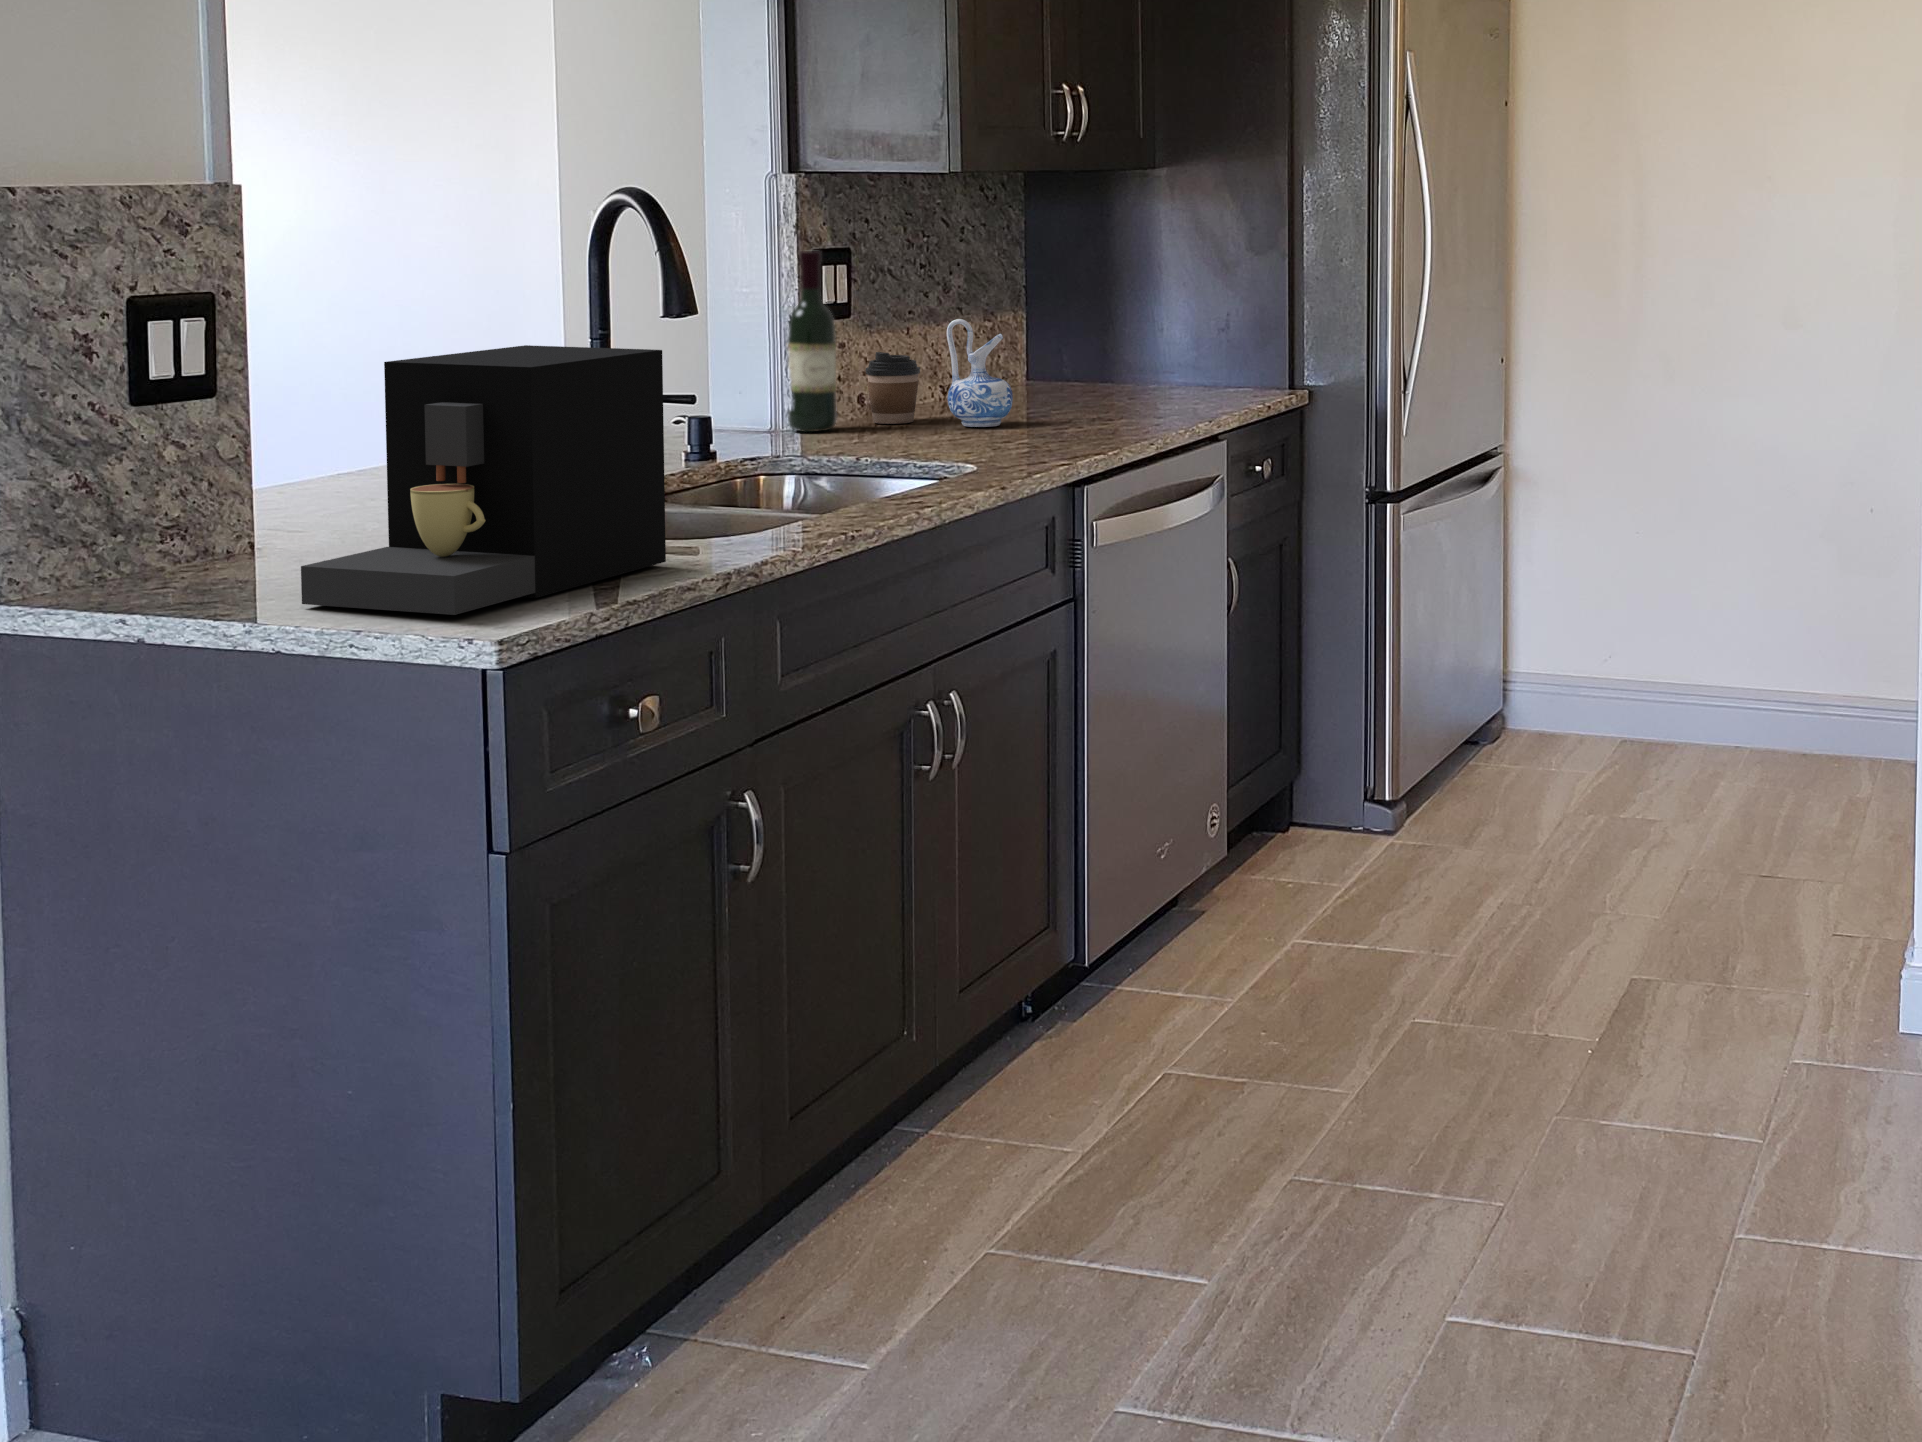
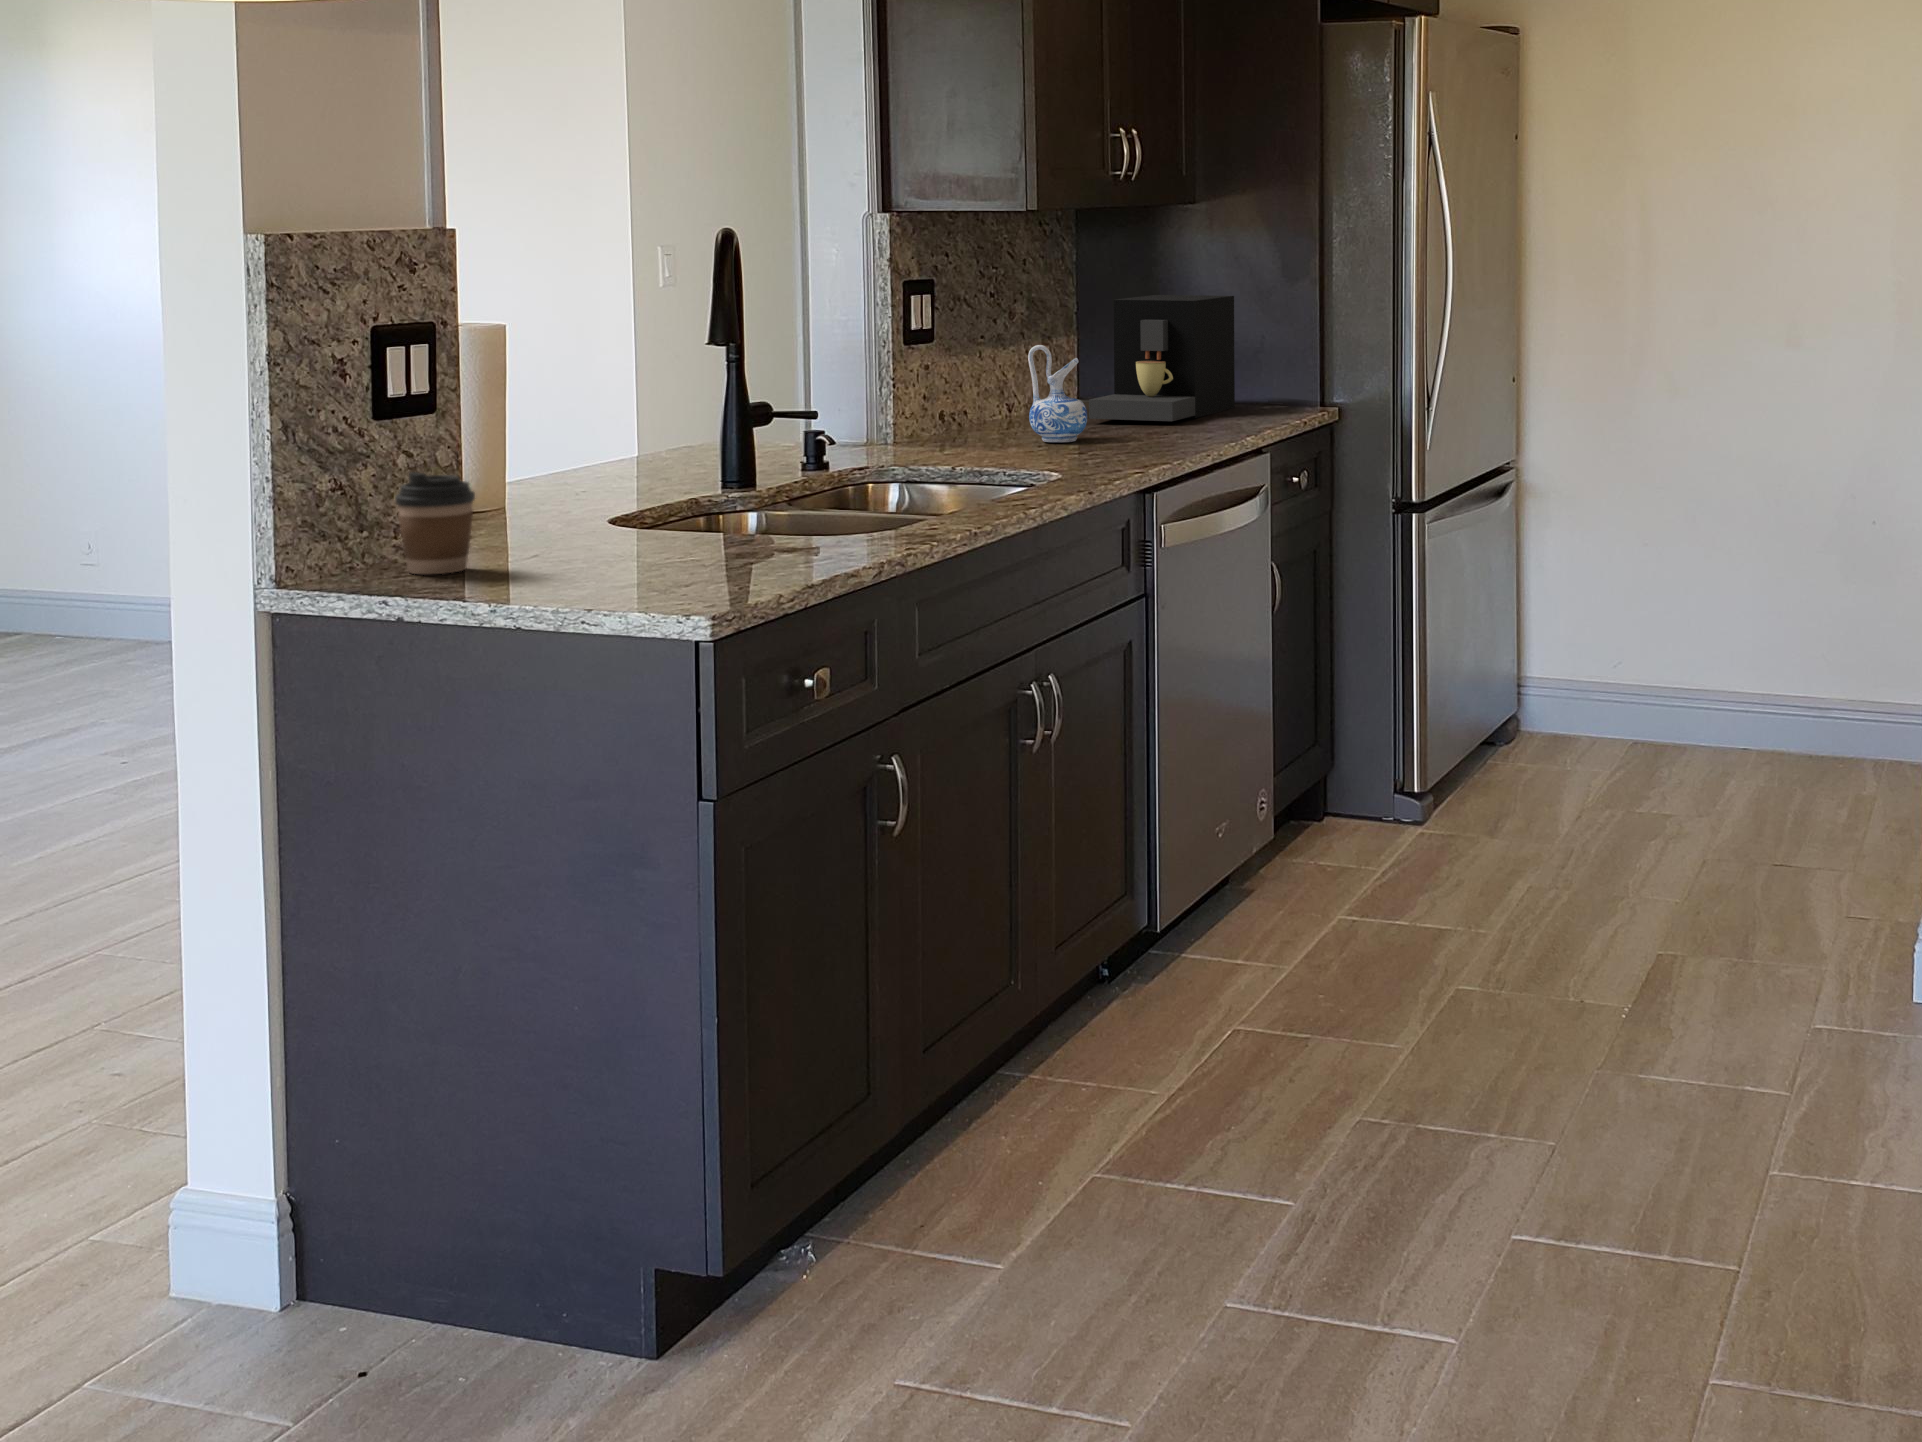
wine bottle: present [788,251,837,432] -> none [887,284,930,447]
coffee maker: present [301,345,666,615] -> present [1089,295,1235,421]
coffee cup: present [866,352,920,424] -> present [395,472,475,574]

